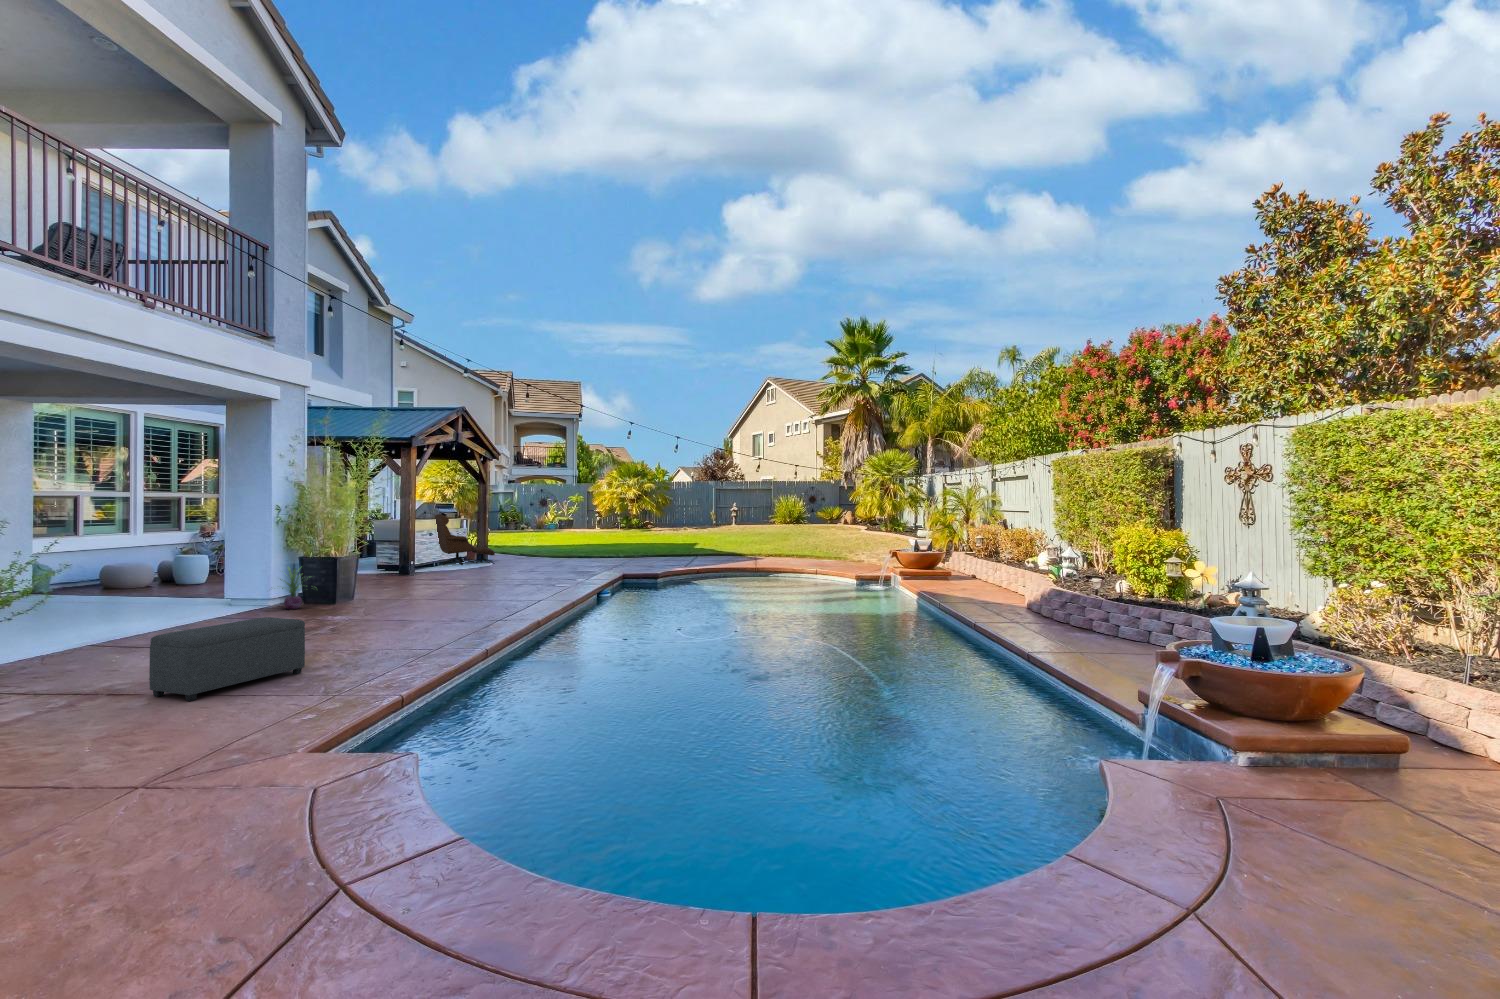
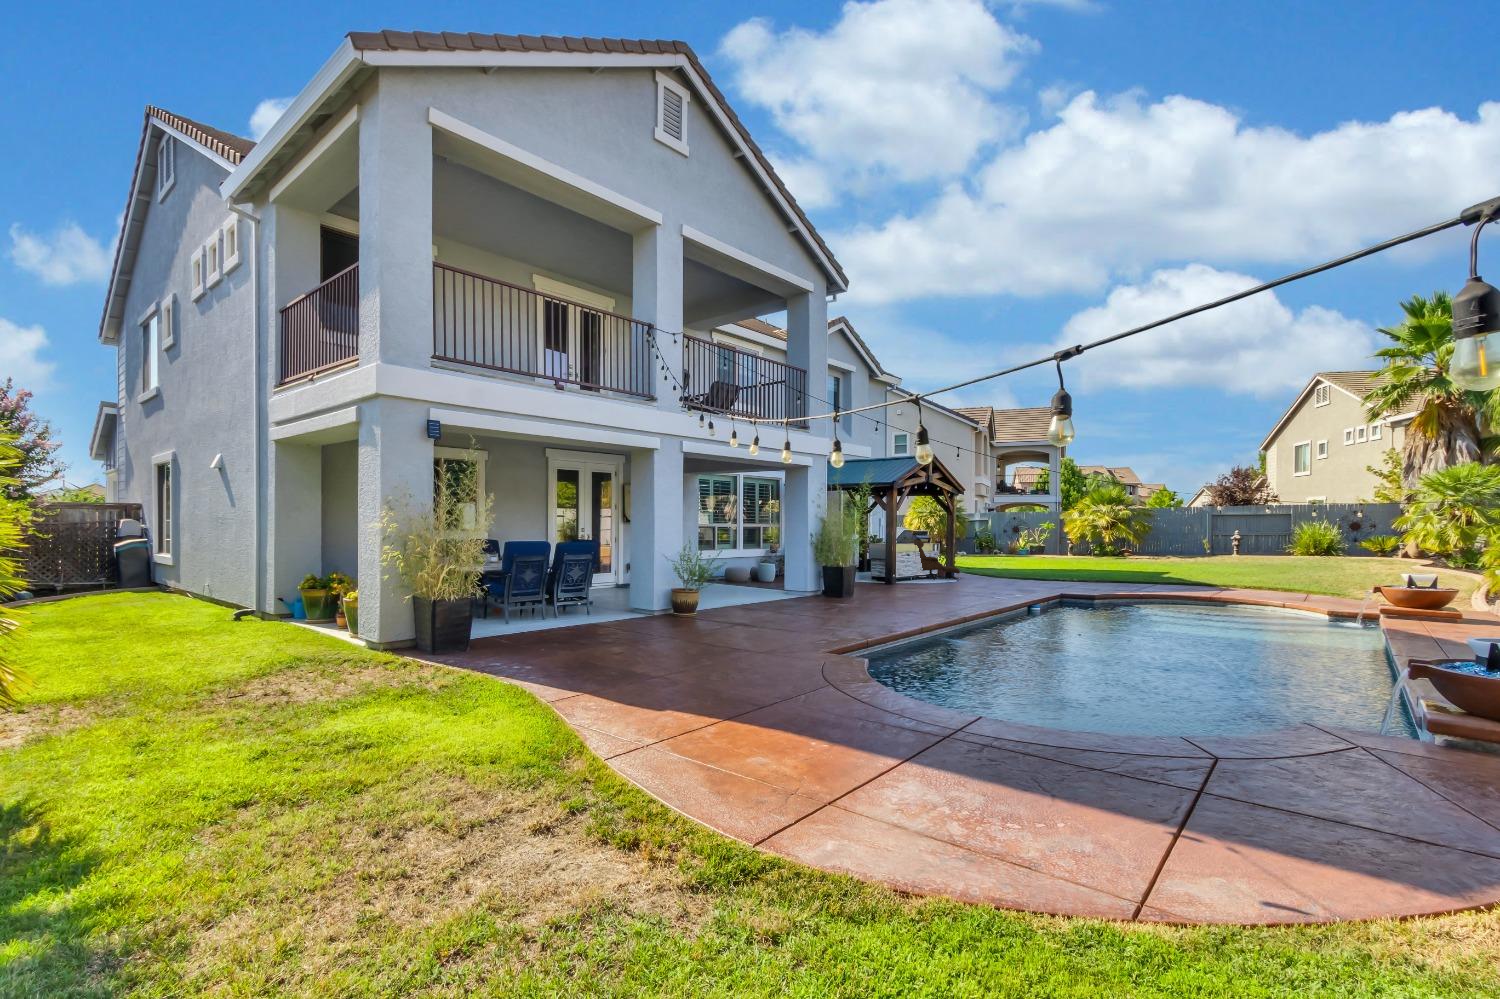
decorative plant: present [280,567,302,609] -> none [807,572,835,600]
ottoman: present [149,617,305,701] -> none [761,597,827,634]

